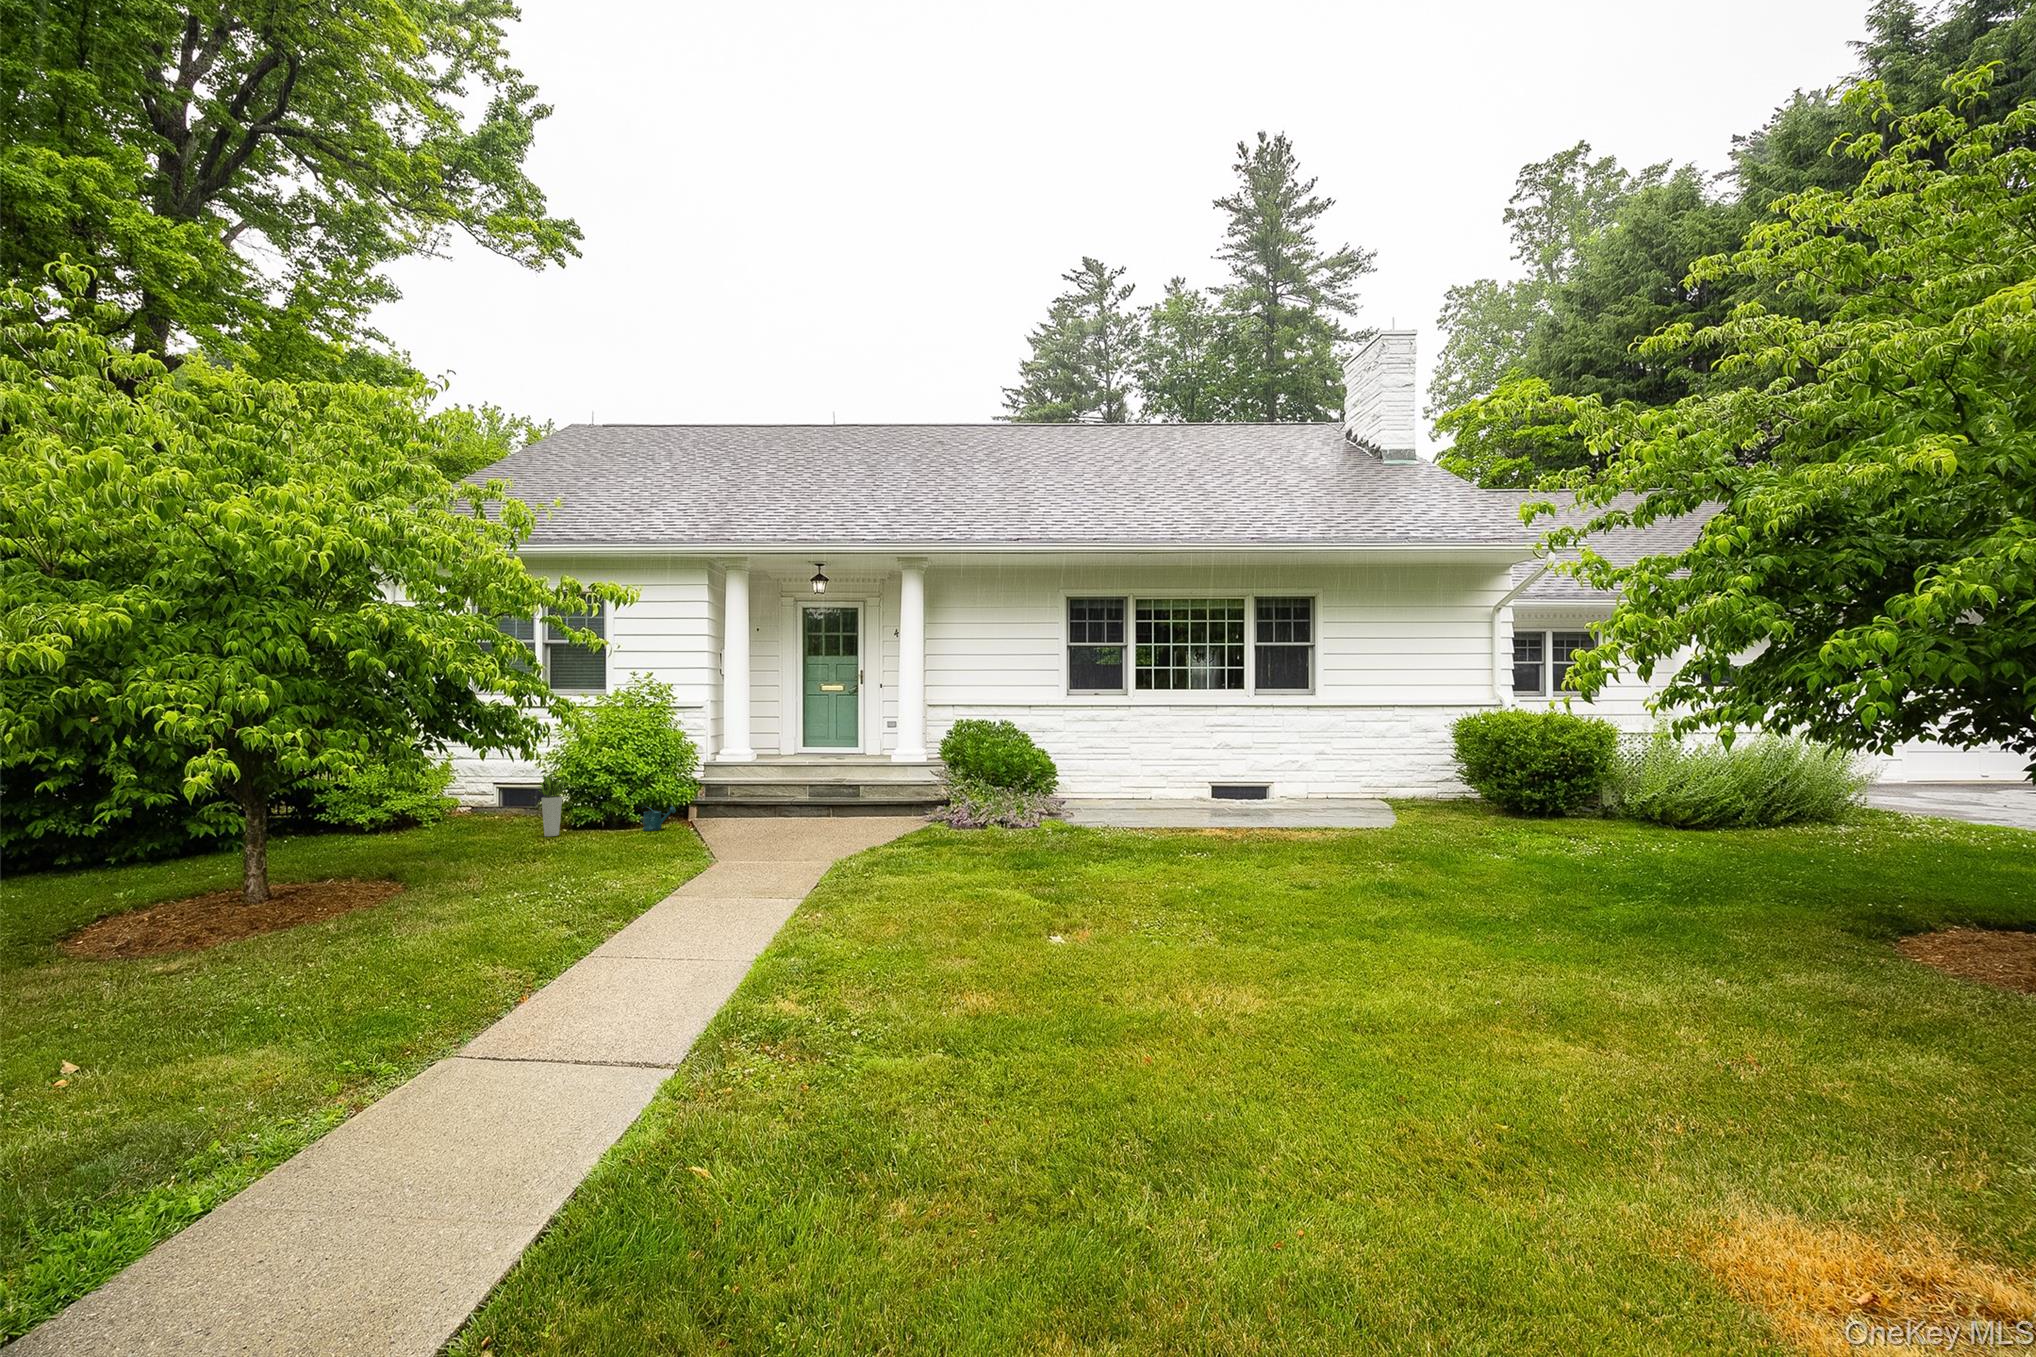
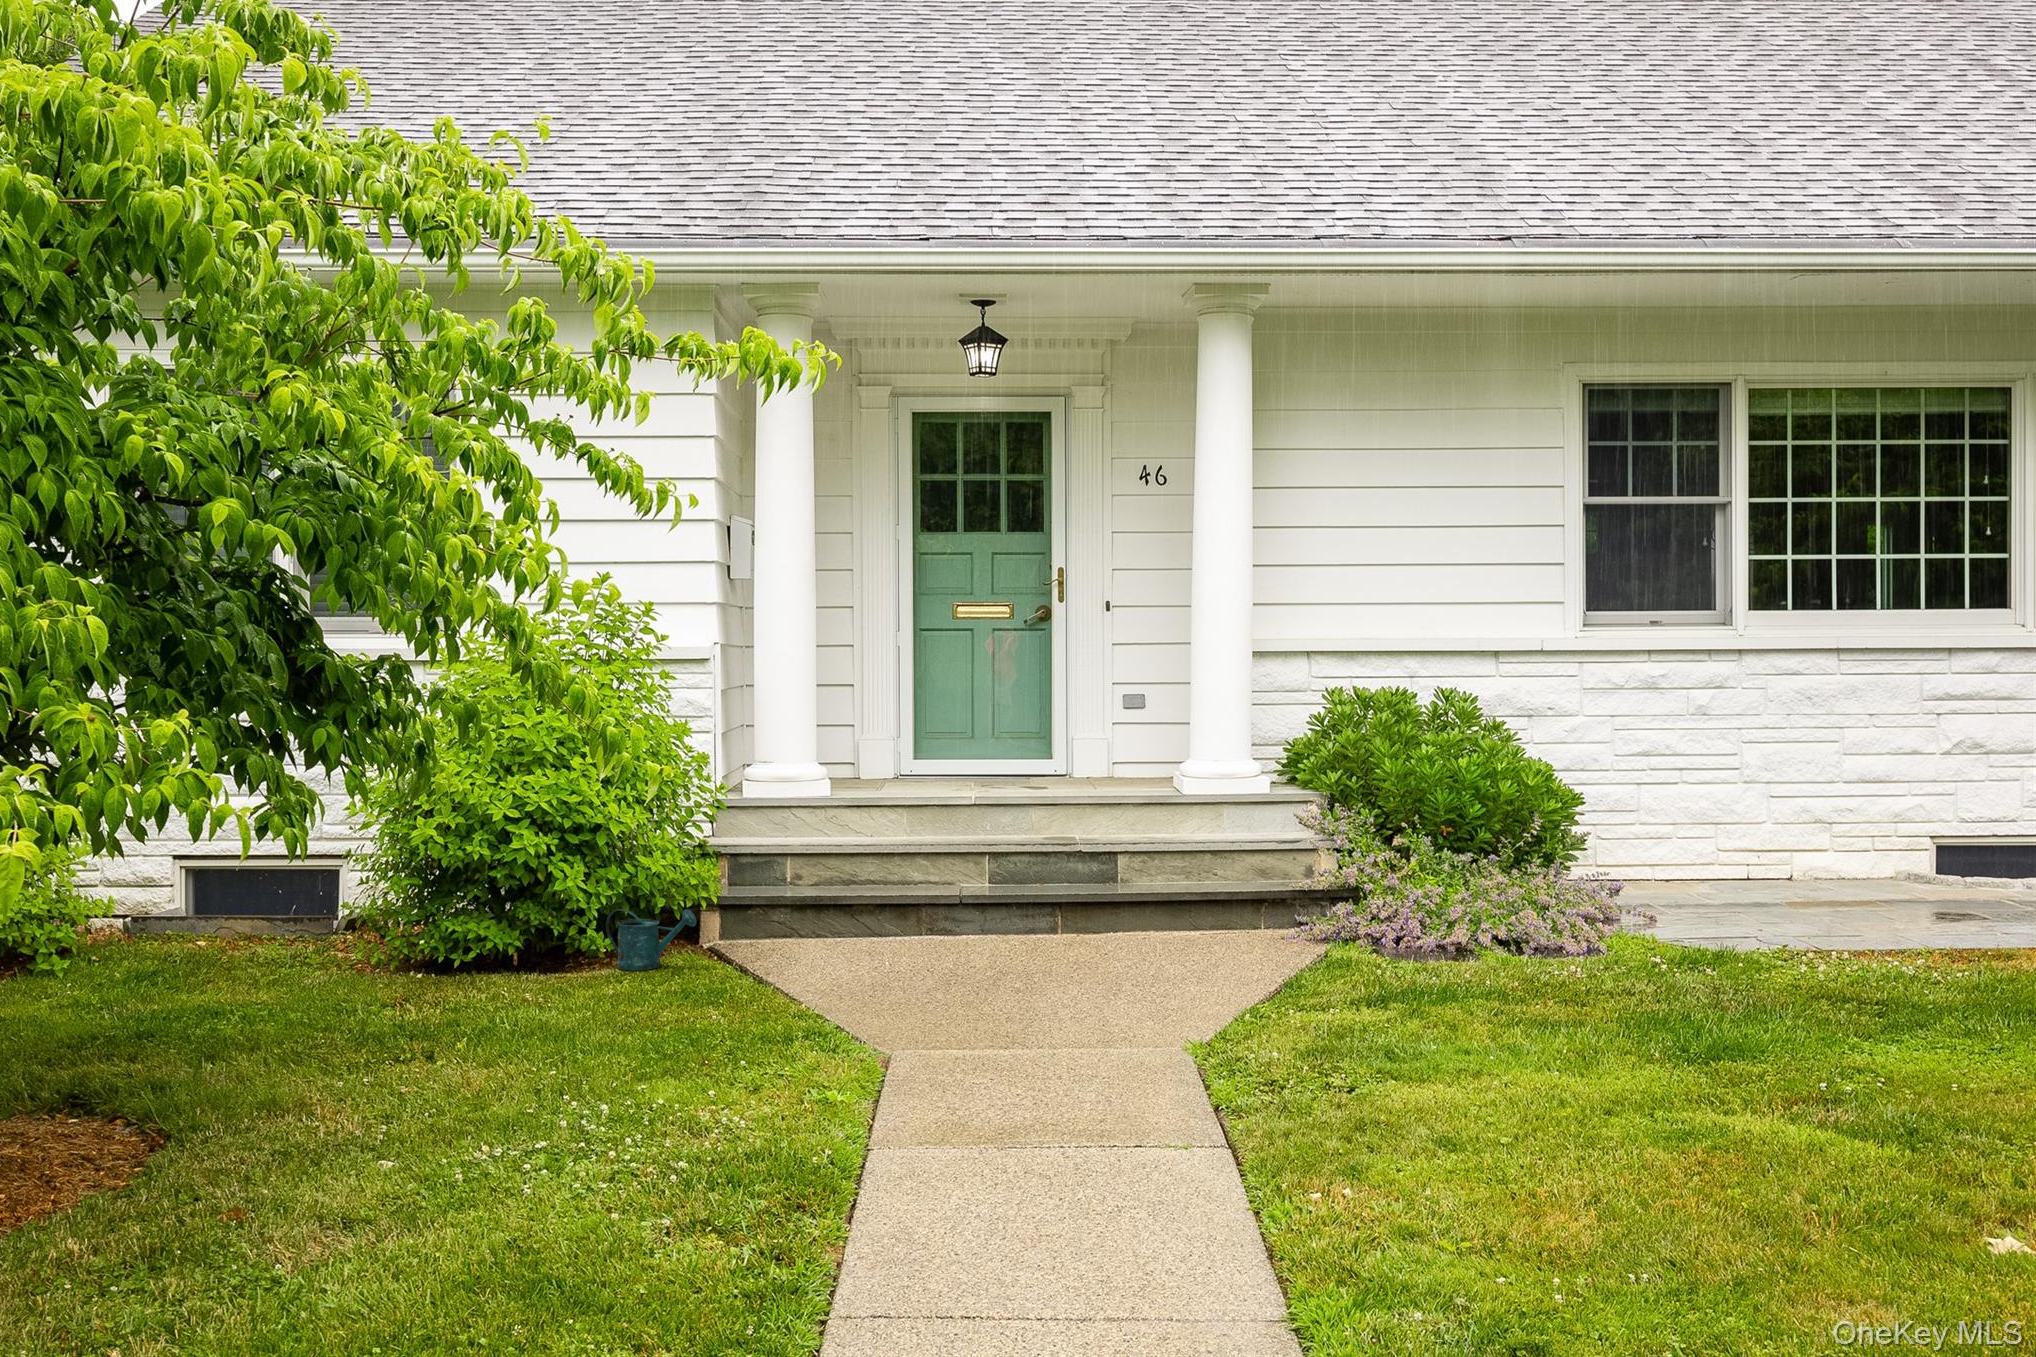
planter: present [538,775,568,836] -> none [361,830,444,984]

